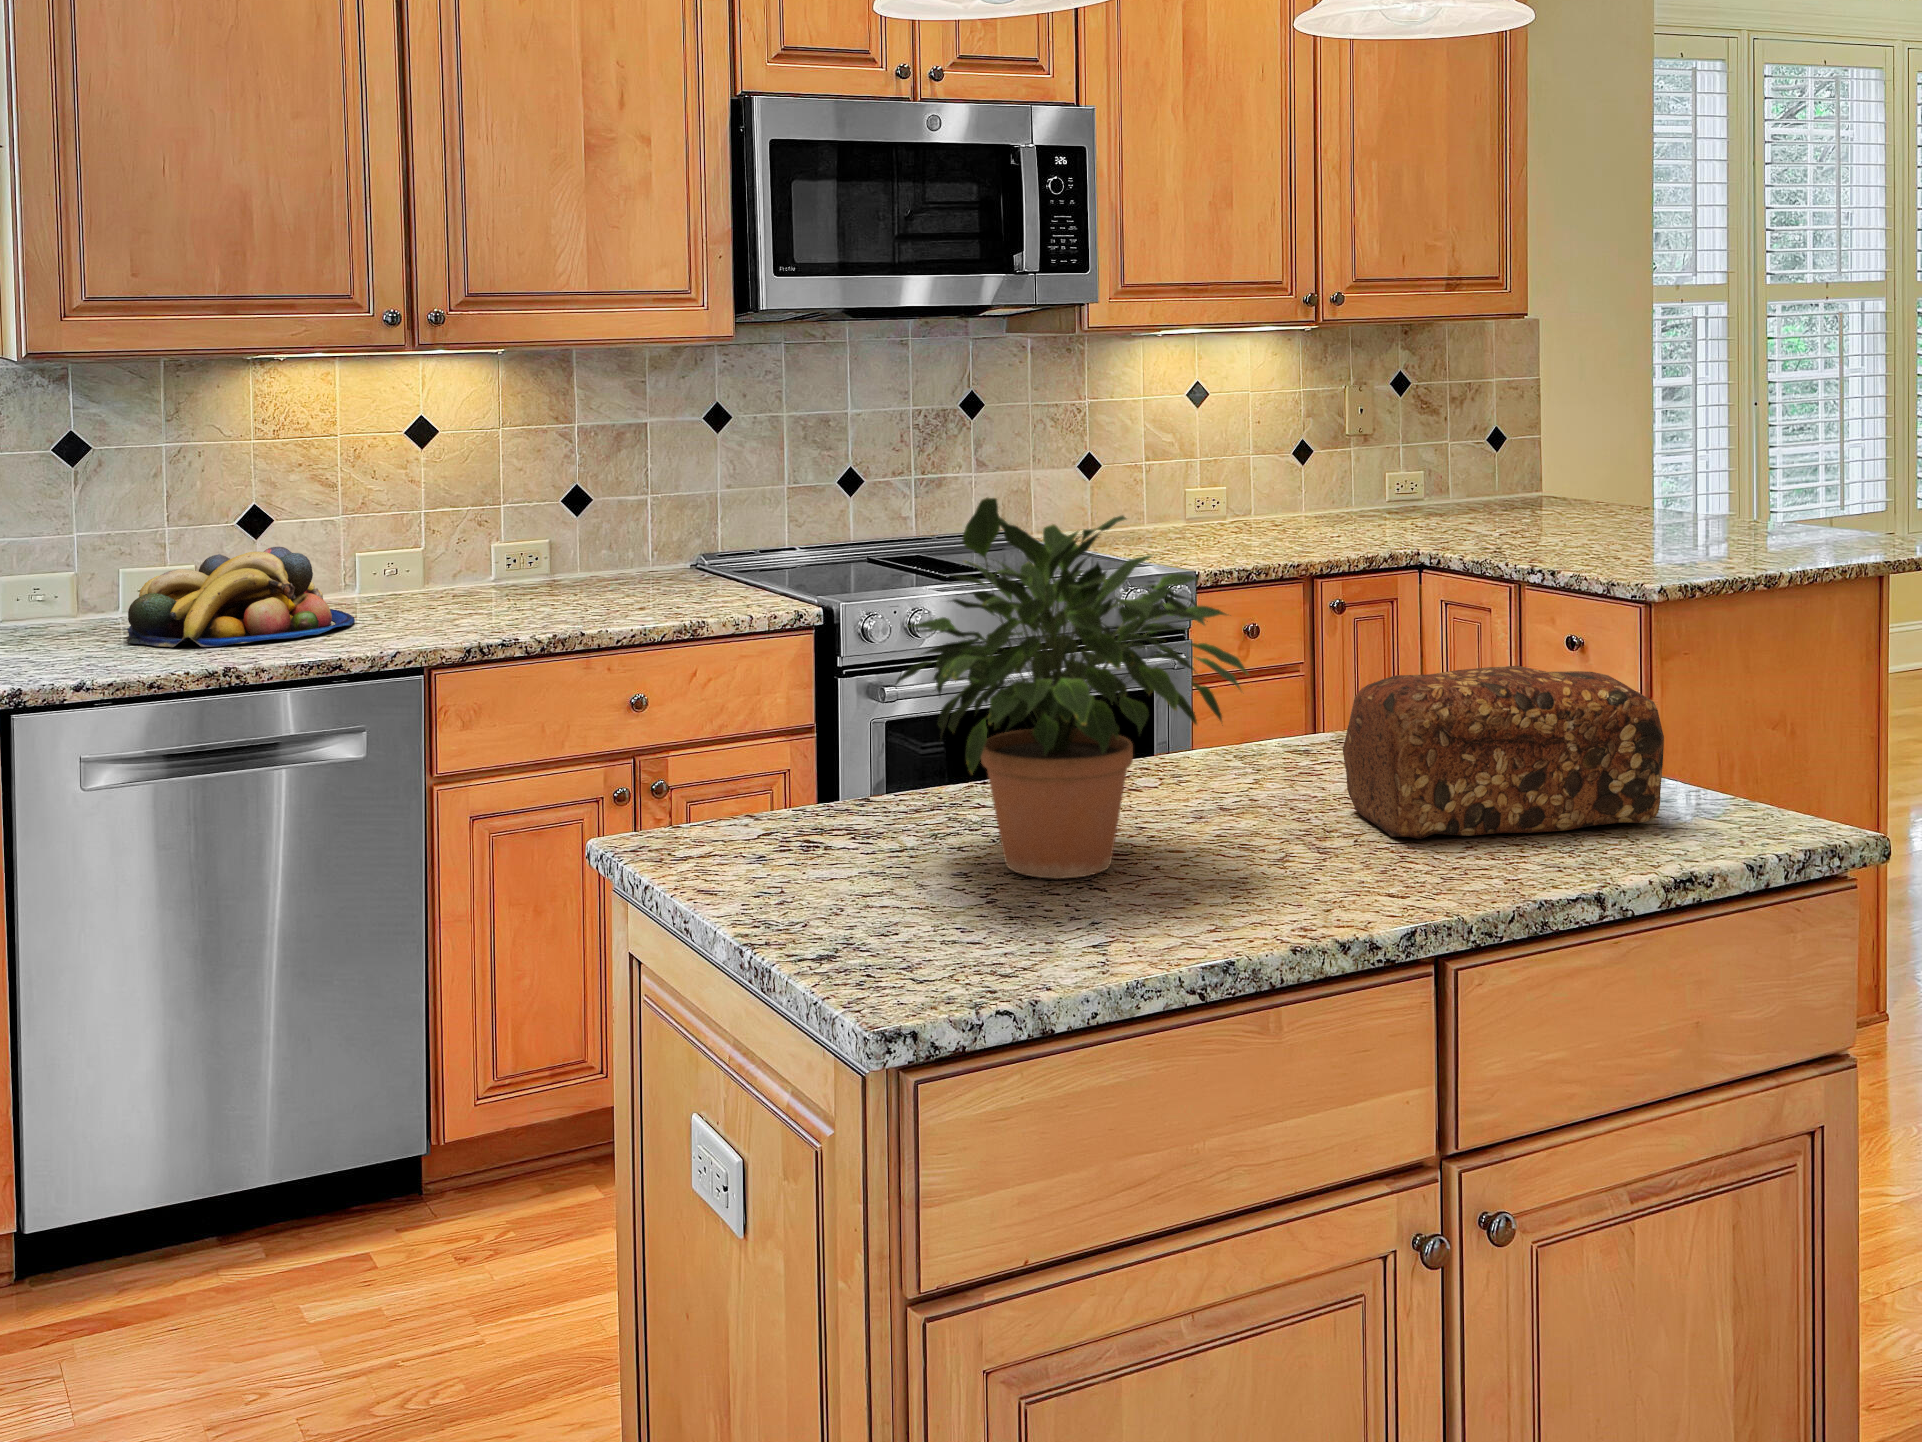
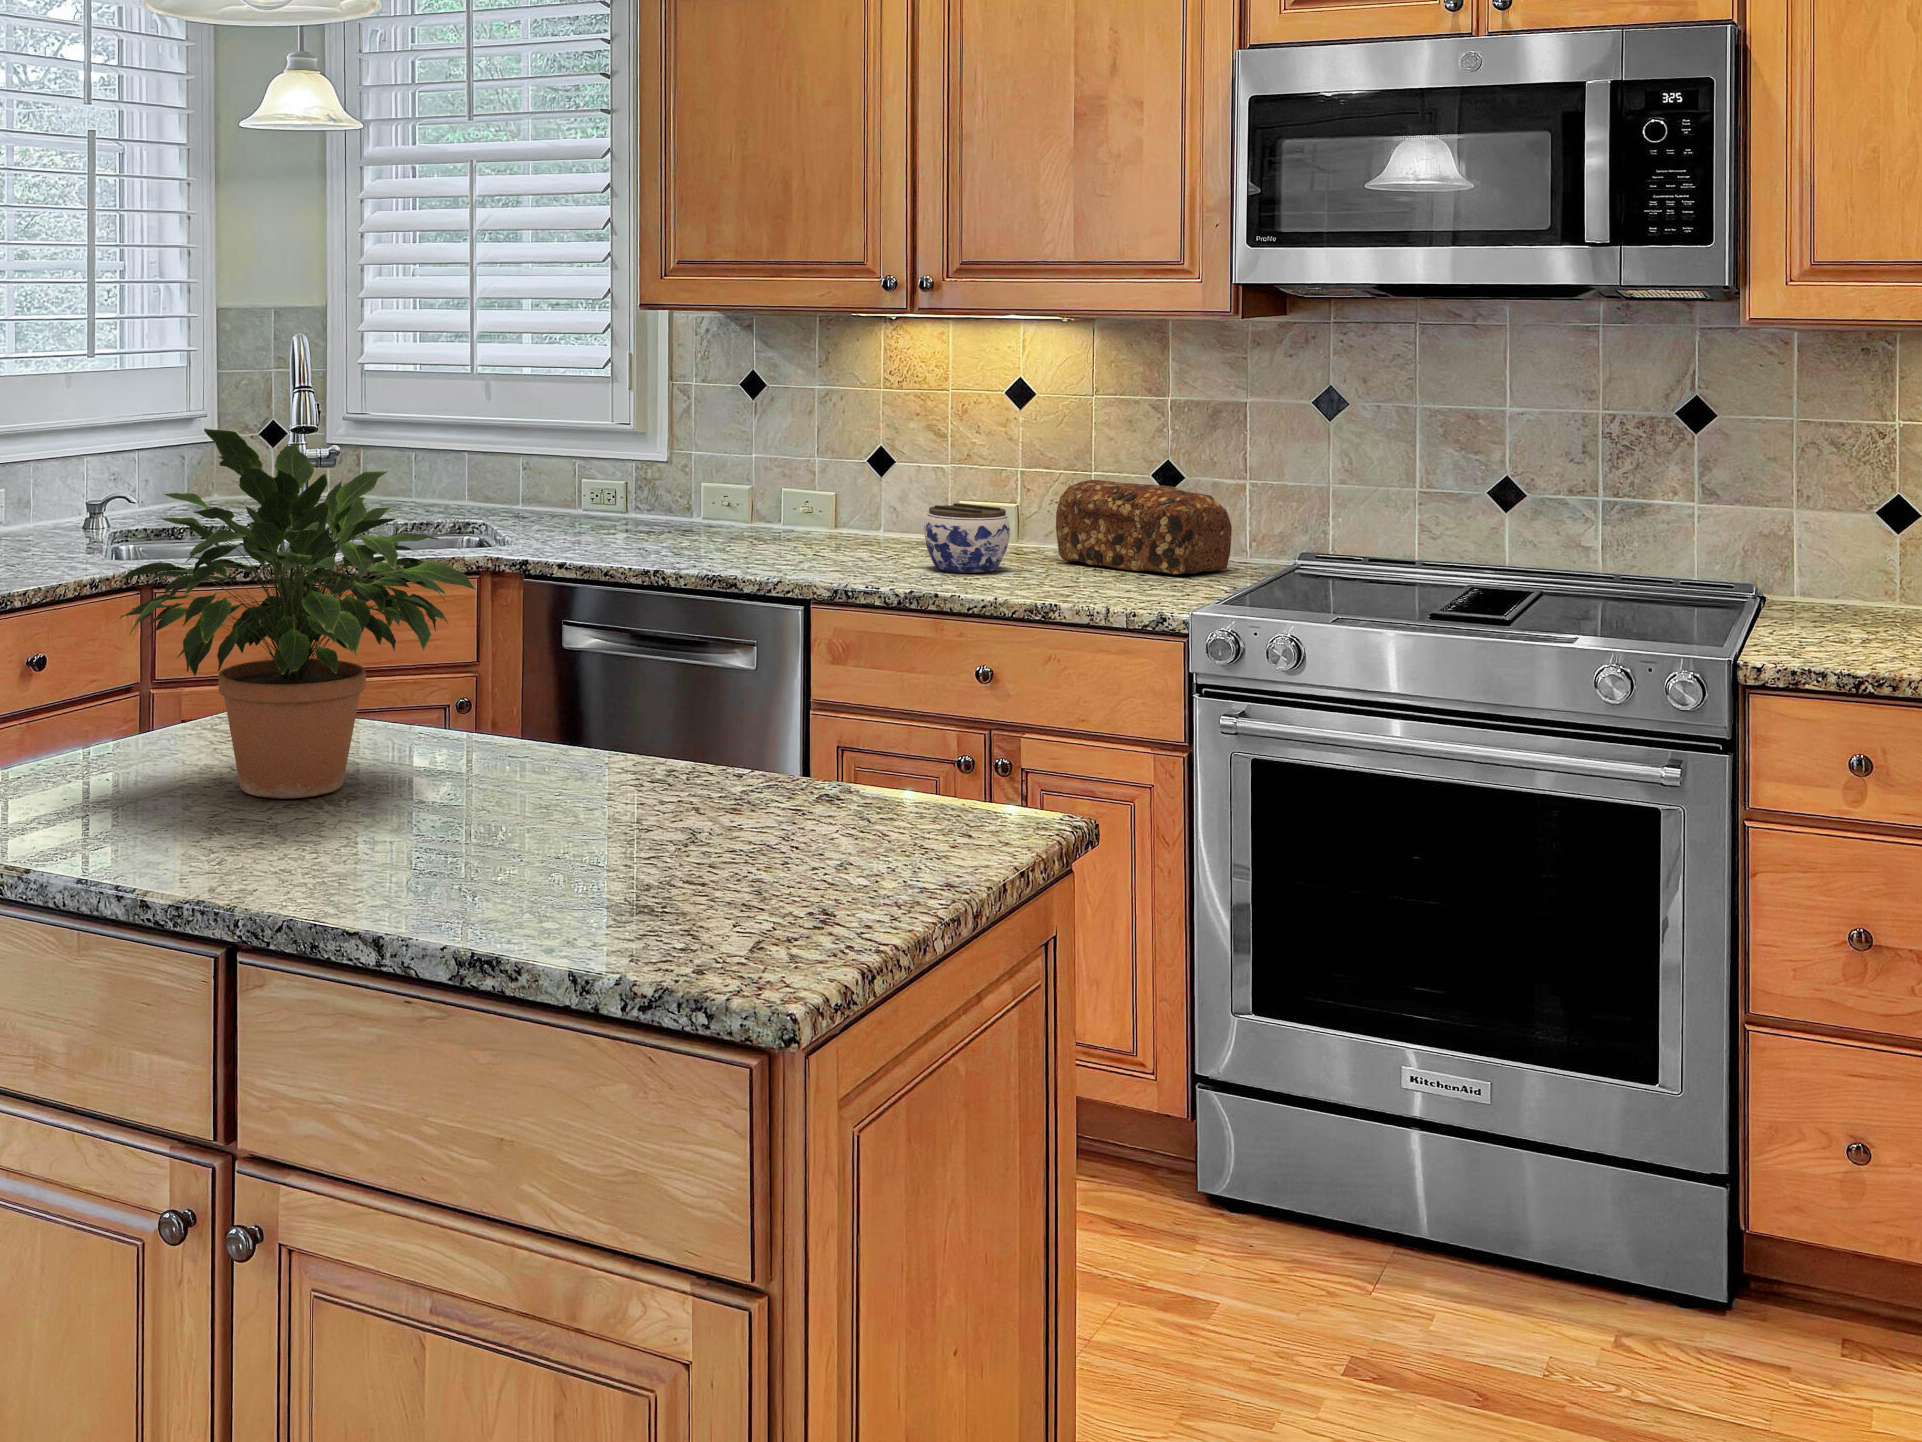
jar: none [451,544,542,617] -> present [924,503,1010,573]
fruit bowl: present [127,547,355,647] -> none [689,484,879,560]
bread loaf: present [1343,666,1664,839] -> present [1056,480,1232,574]

